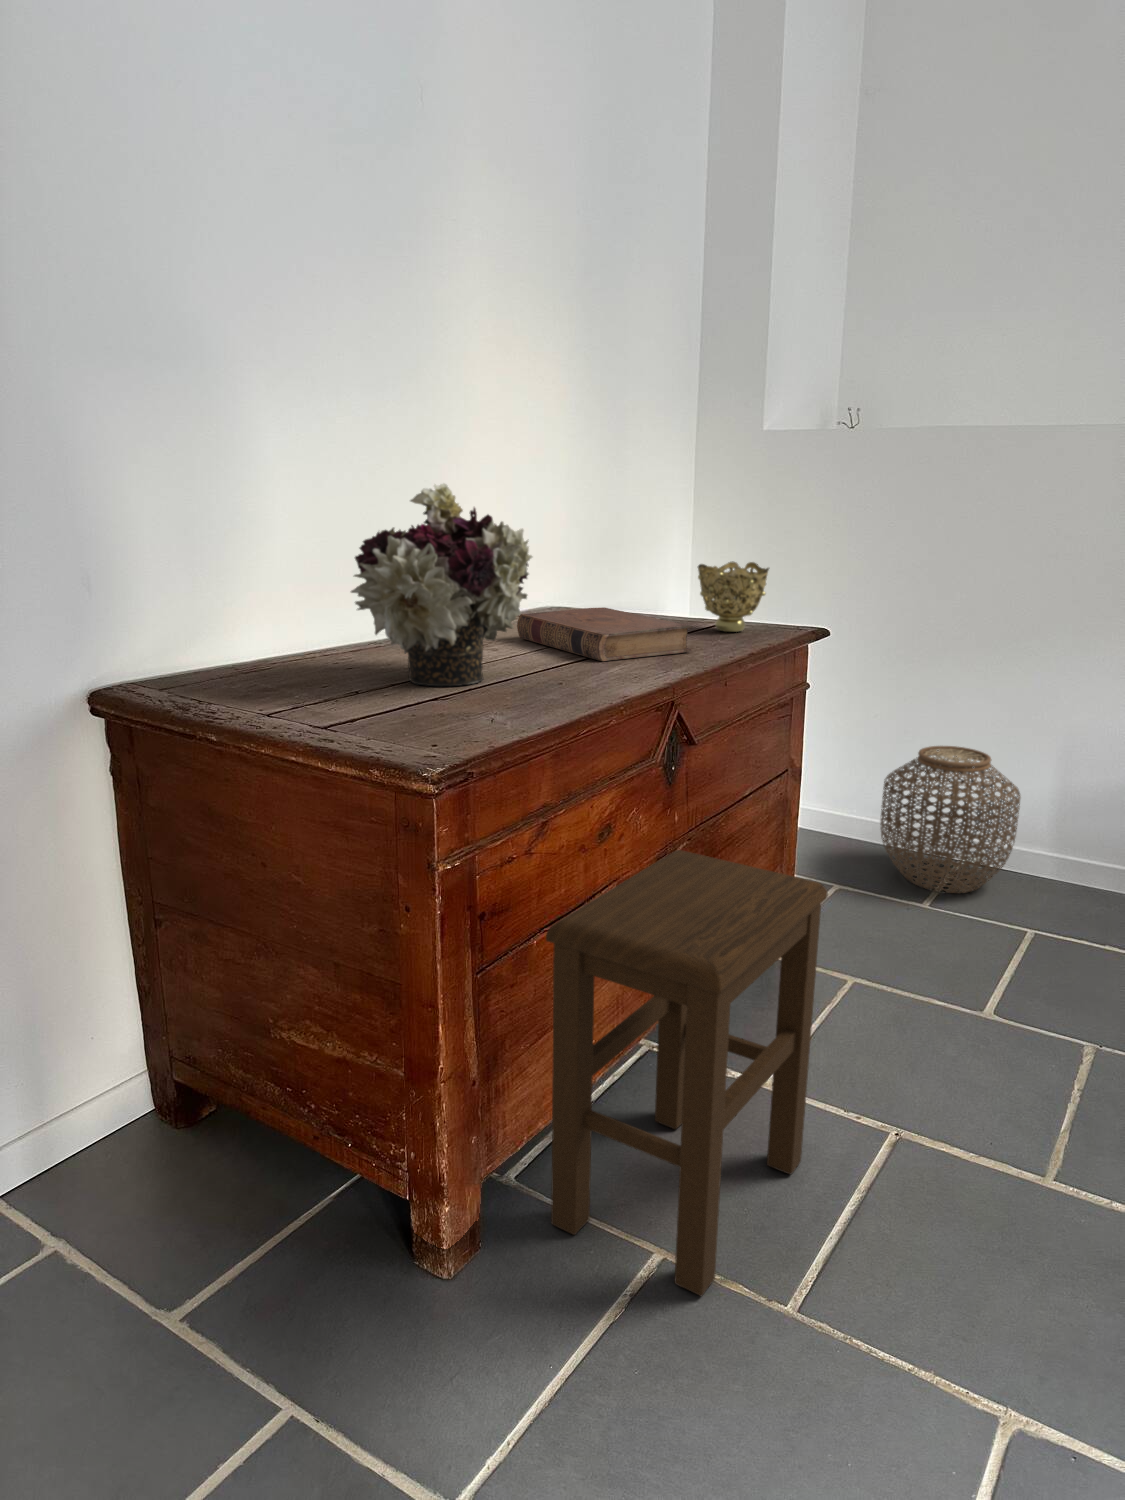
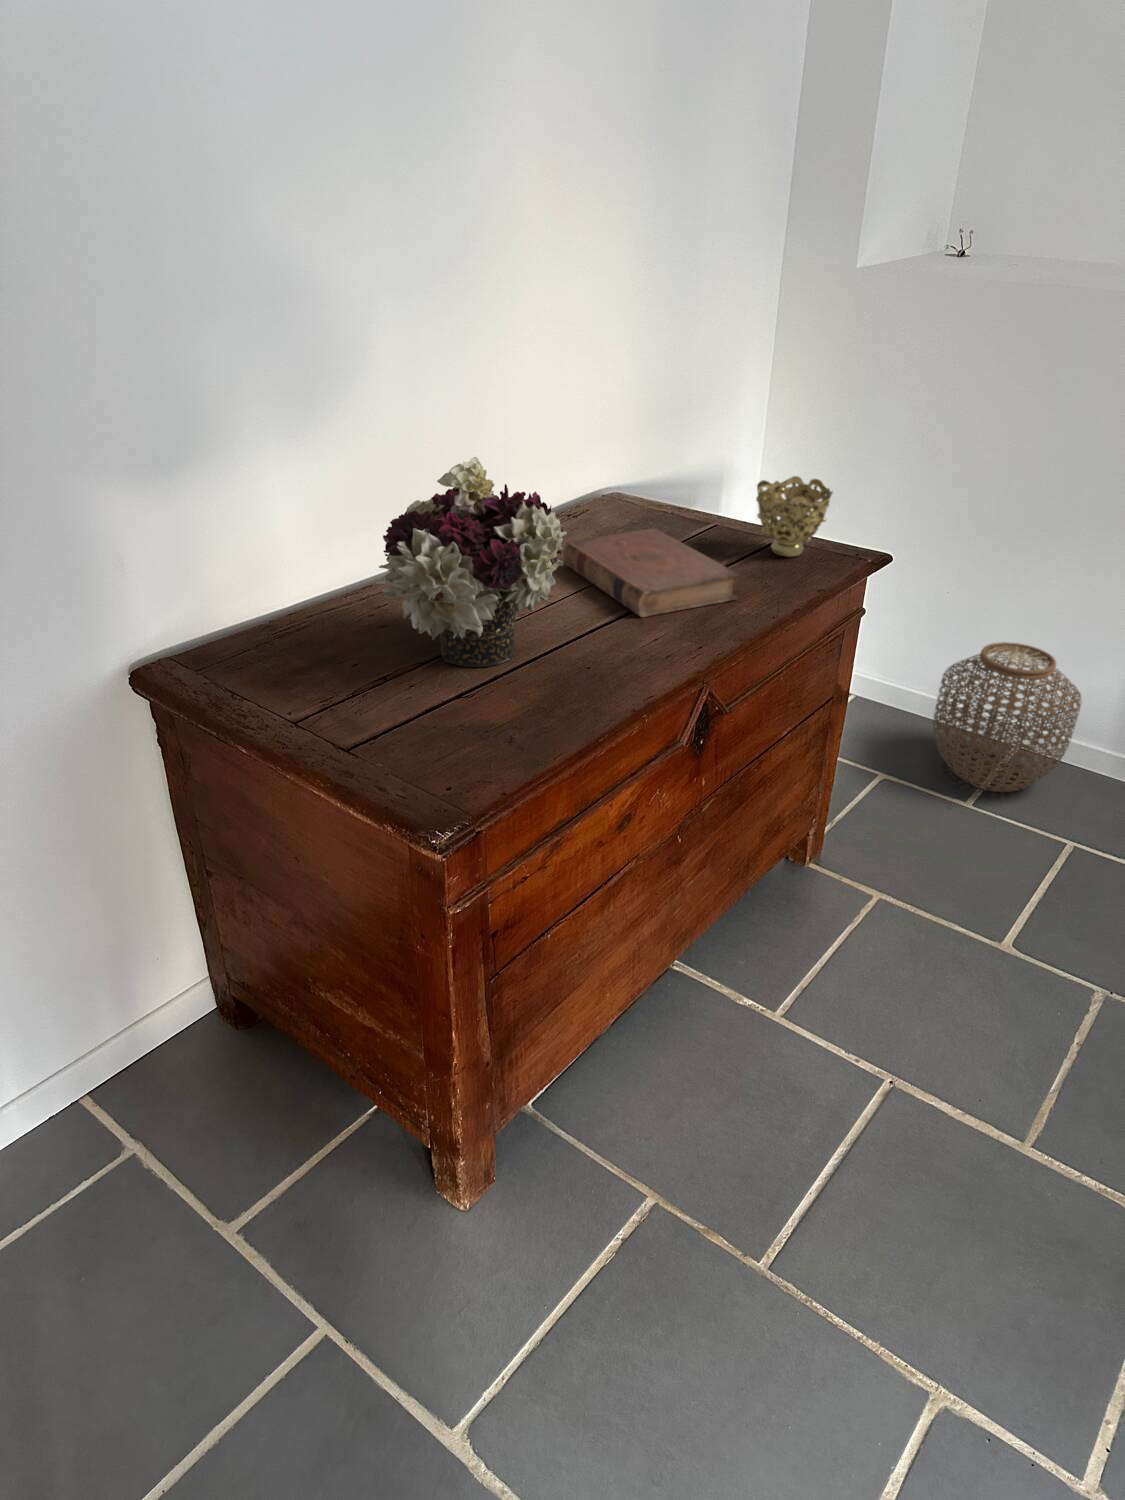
stool: present [546,850,828,1296] -> none [556,830,839,1247]

